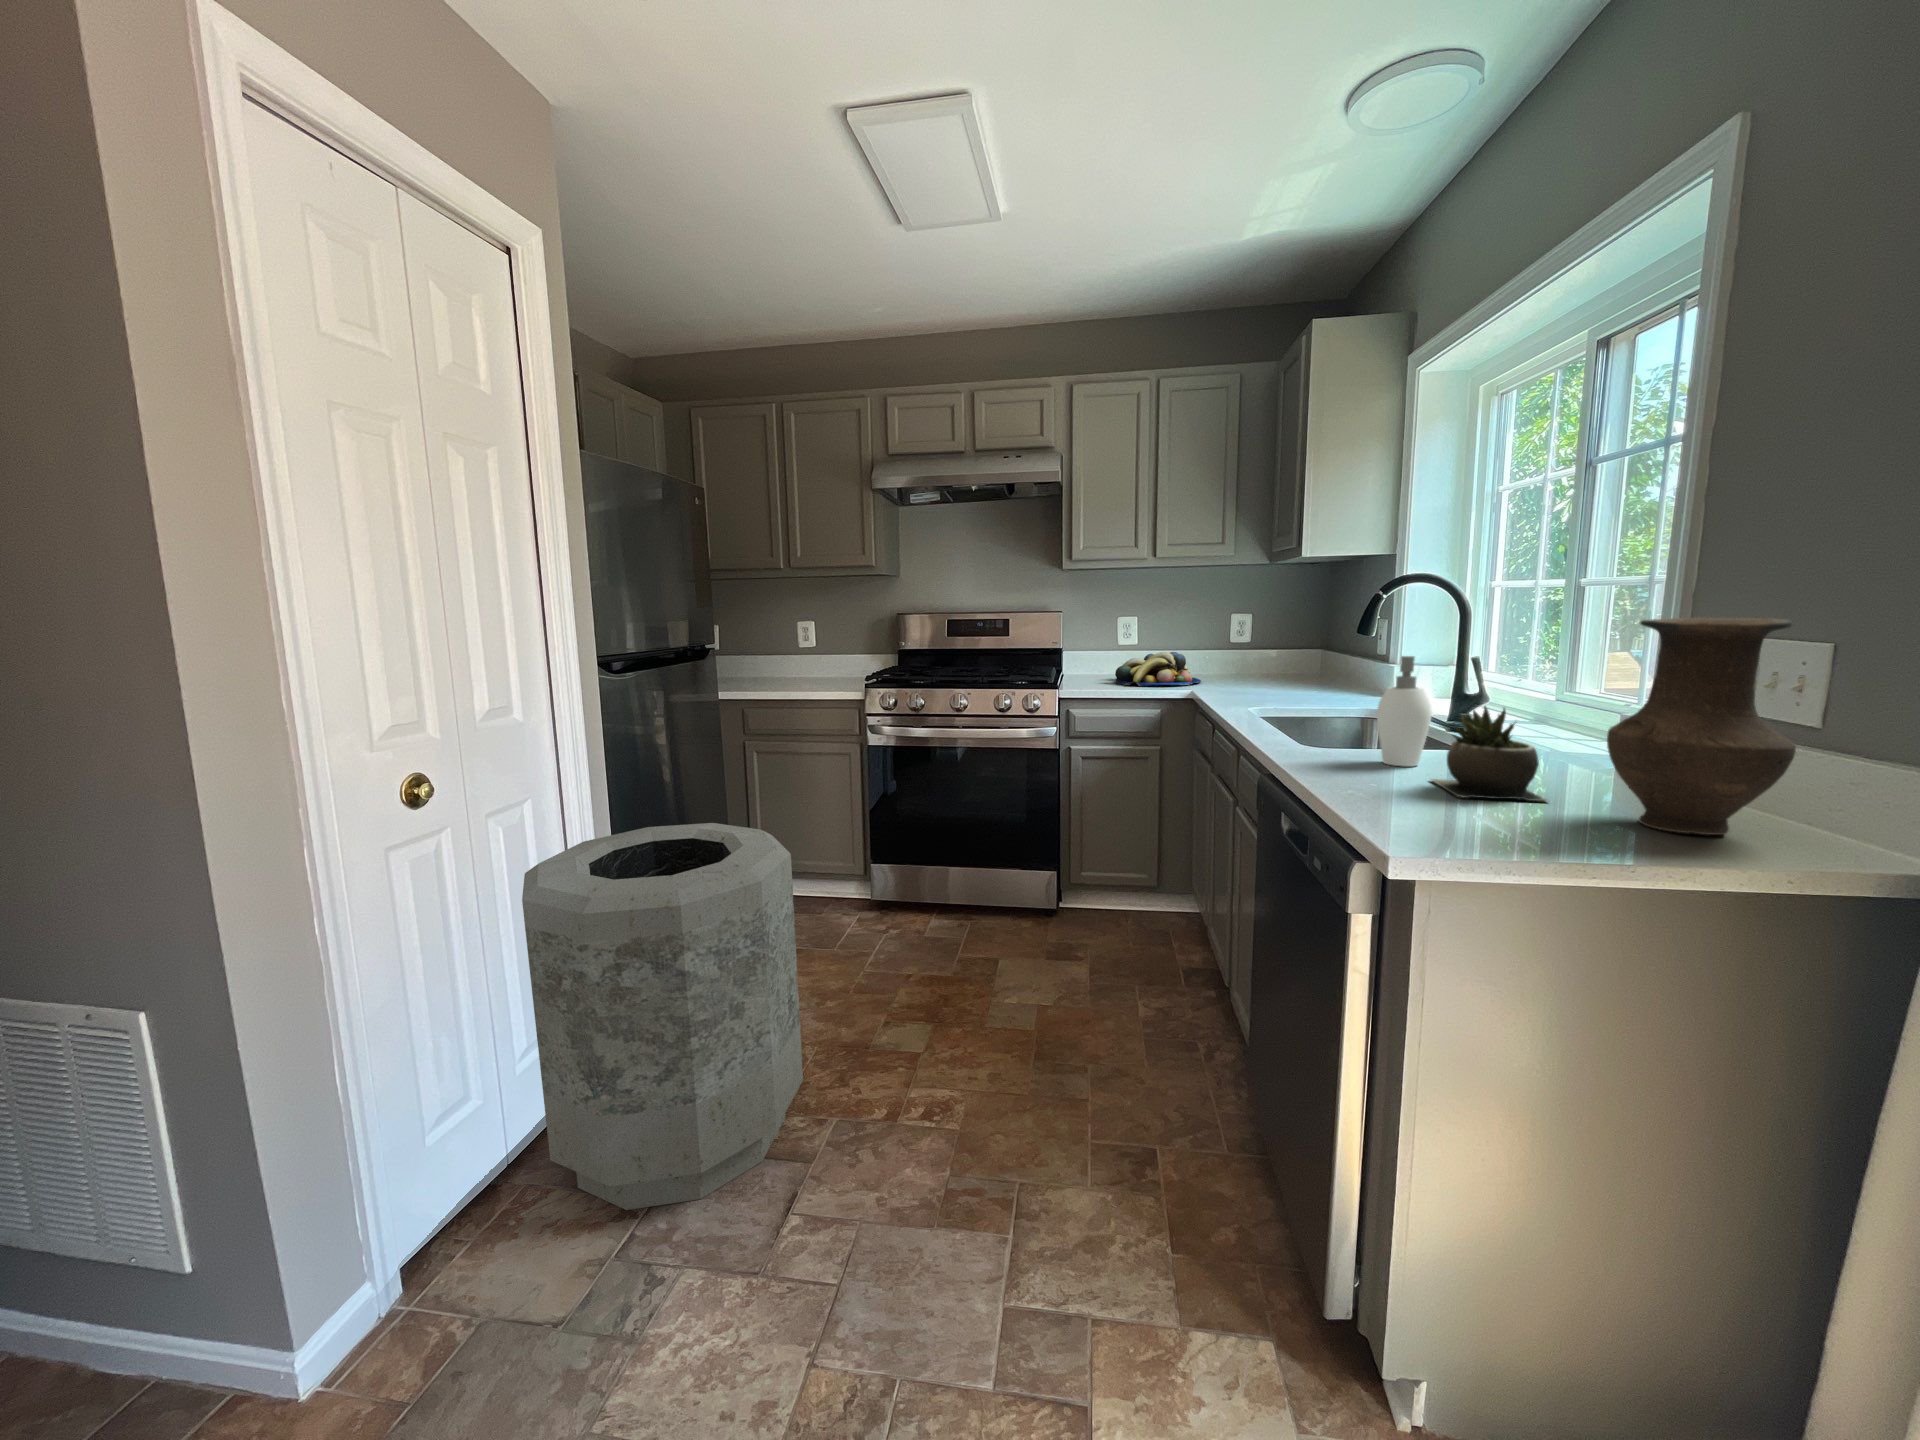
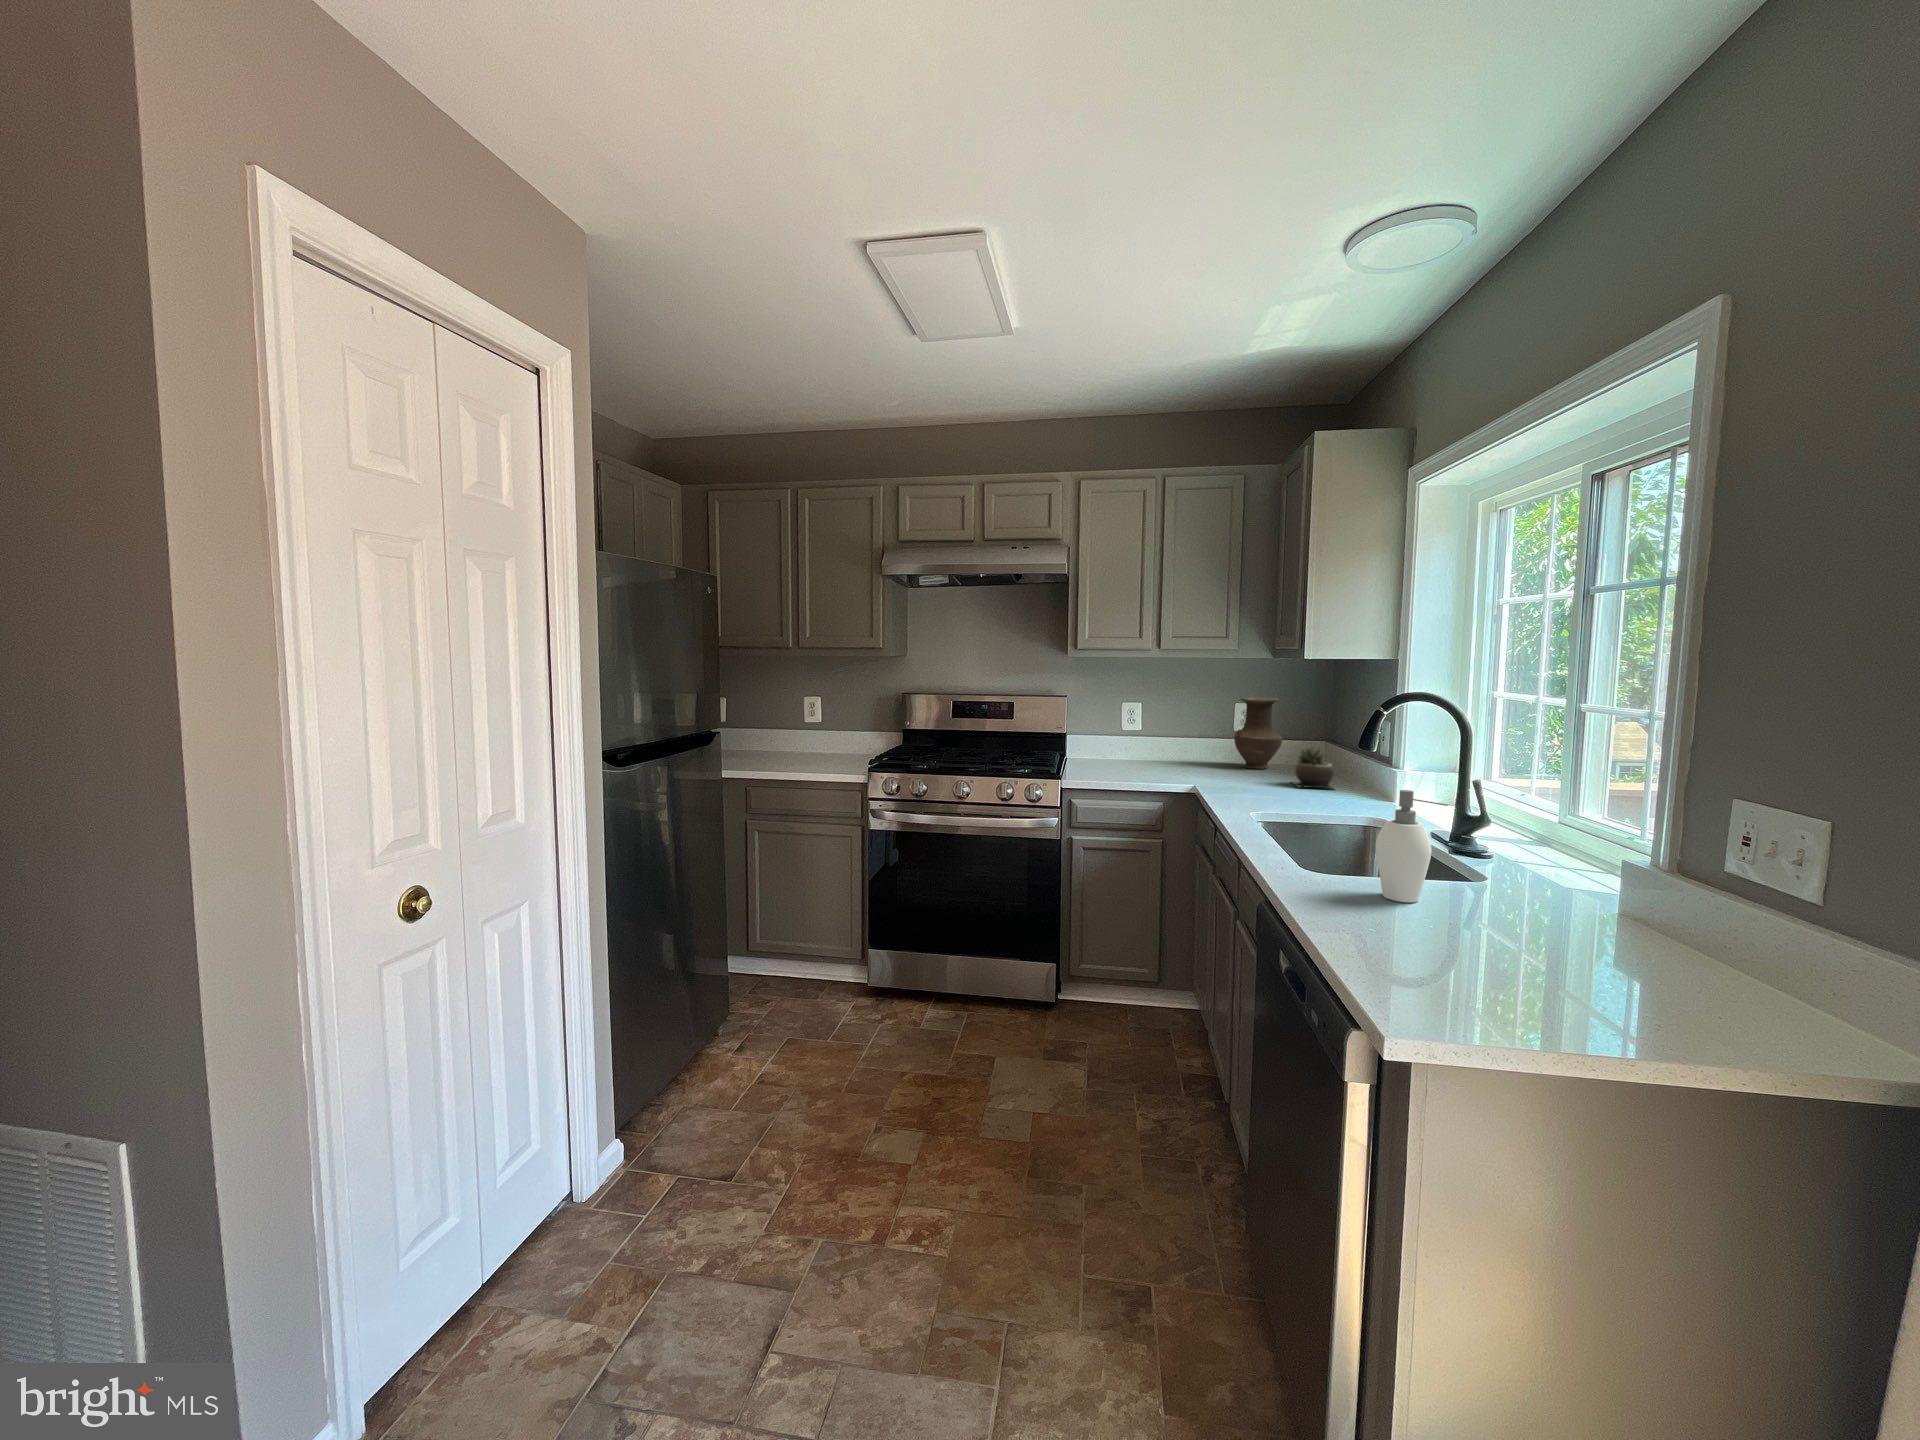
vase: present [1607,618,1796,835] -> present [1234,698,1282,769]
fruit bowl: present [1115,652,1201,686] -> none [1118,740,1204,776]
succulent plant: present [1432,706,1547,801] -> present [1293,747,1334,789]
trash can: present [522,823,803,1210] -> none [513,923,789,1342]

